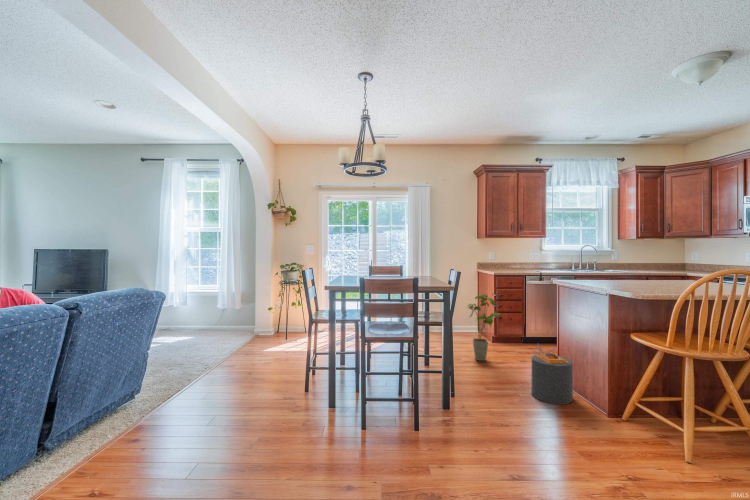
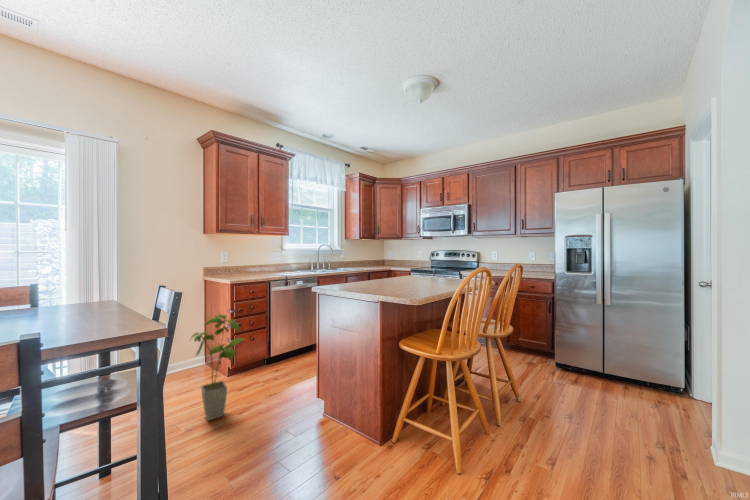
trash can: present [531,347,573,404] -> none [302,379,359,473]

